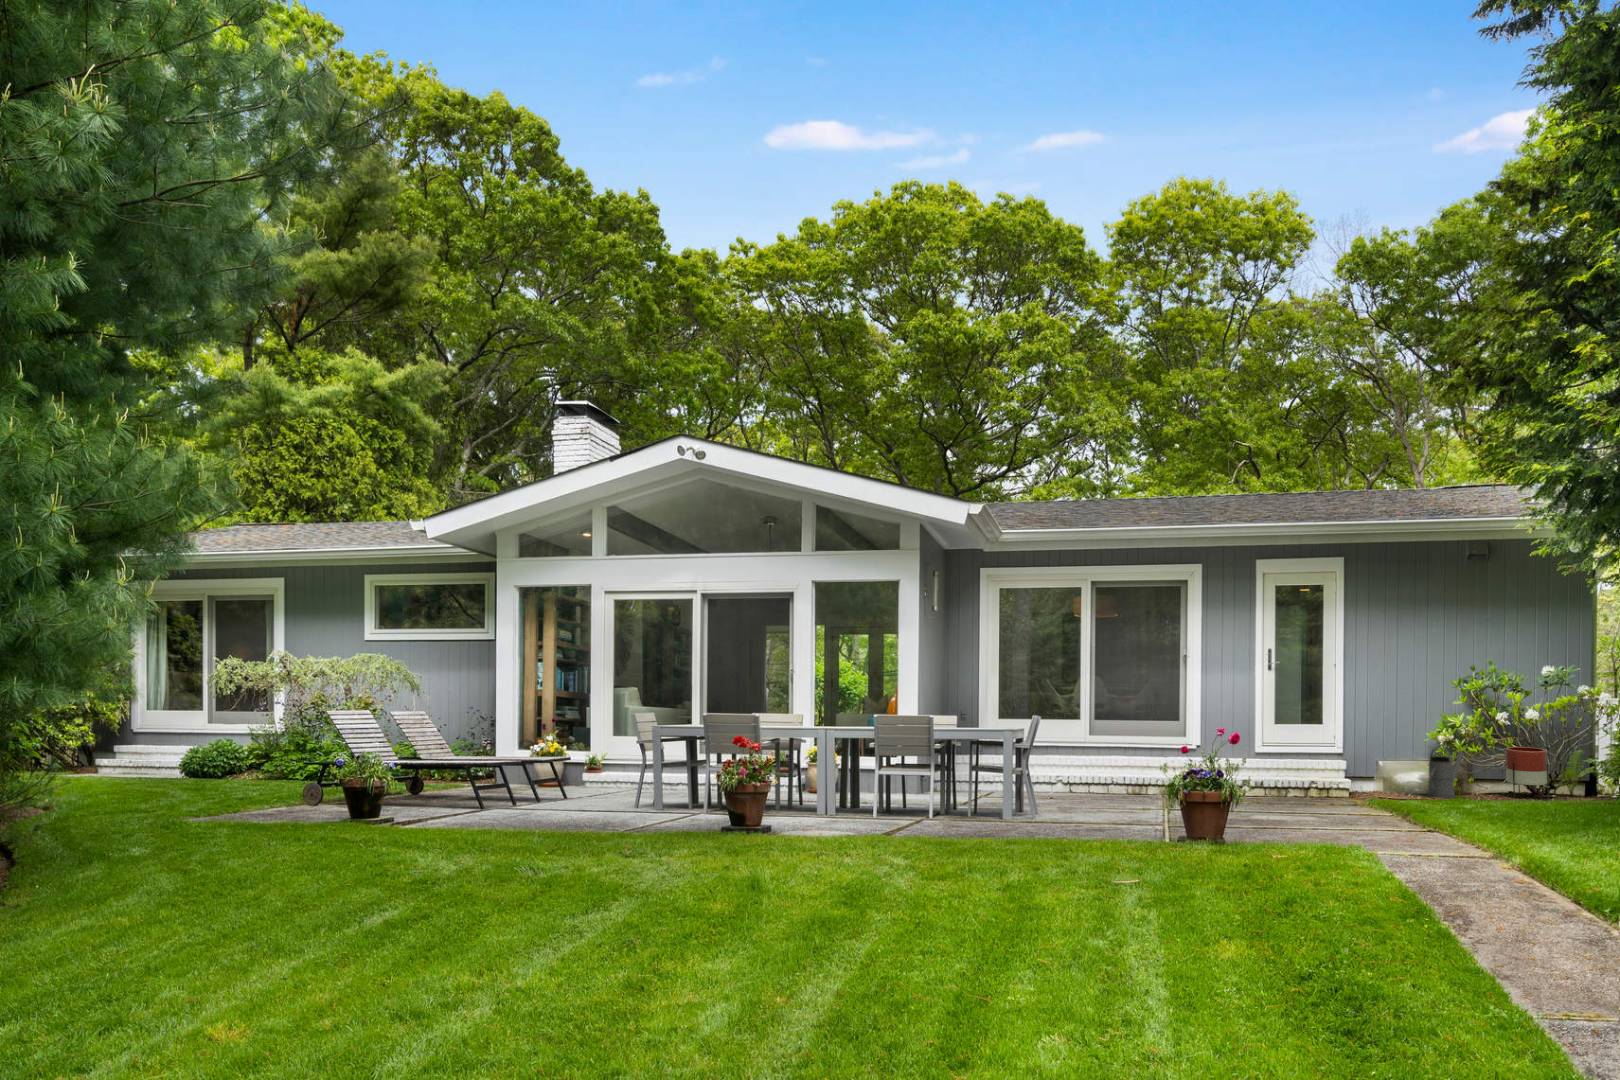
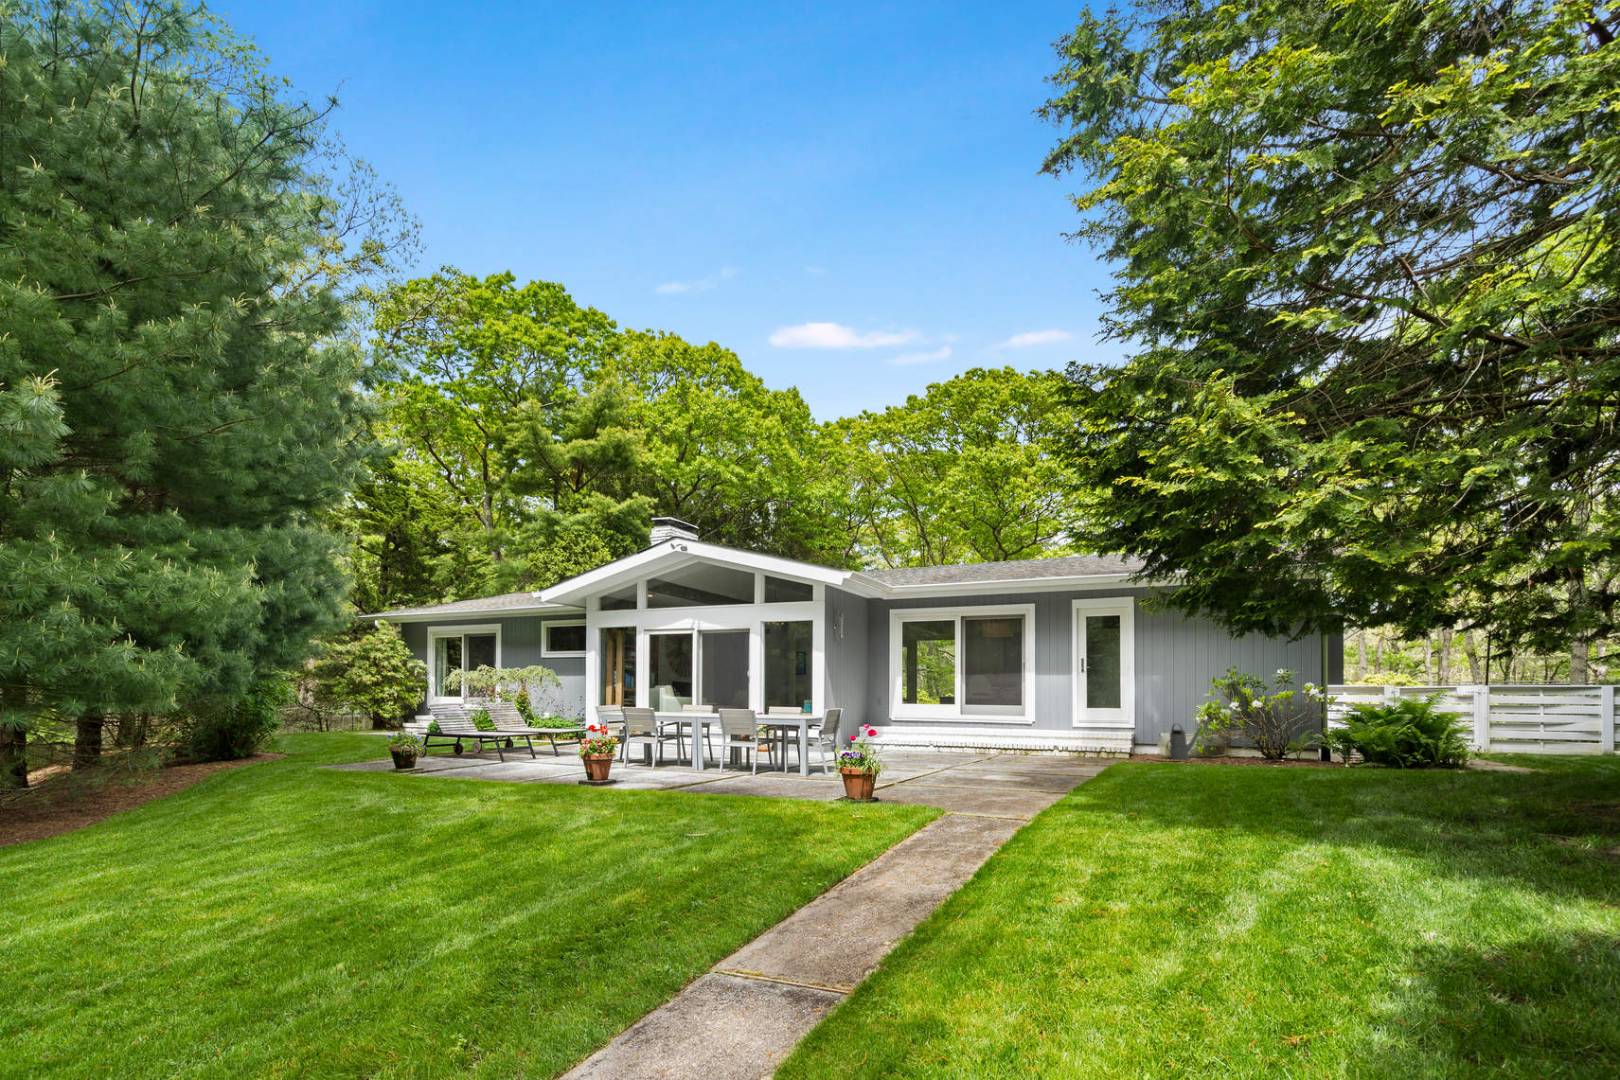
planter: present [1506,747,1549,799] -> none [1227,723,1258,762]

